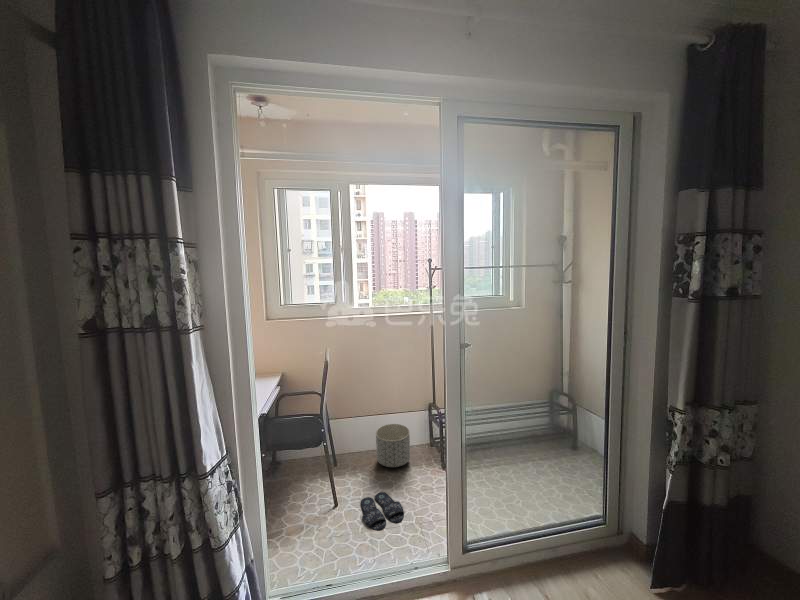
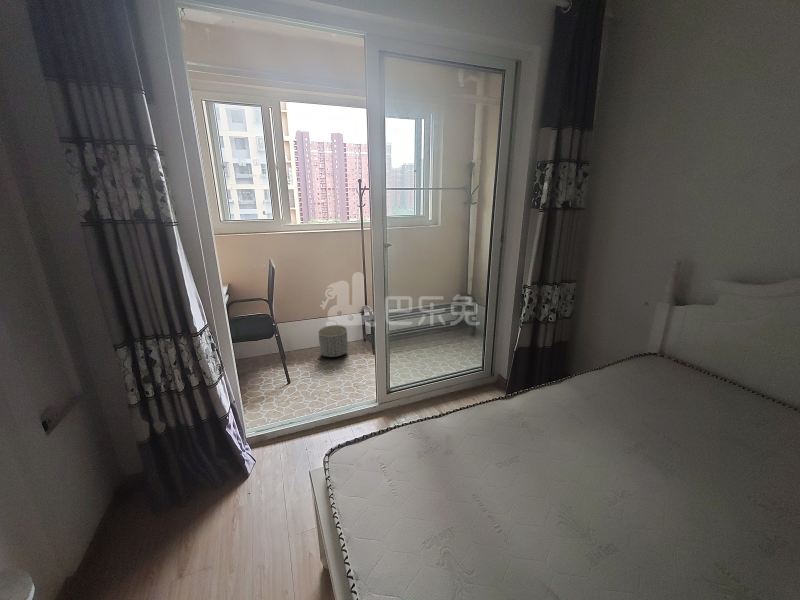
slippers: present [361,492,404,531] -> none [310,373,345,394]

